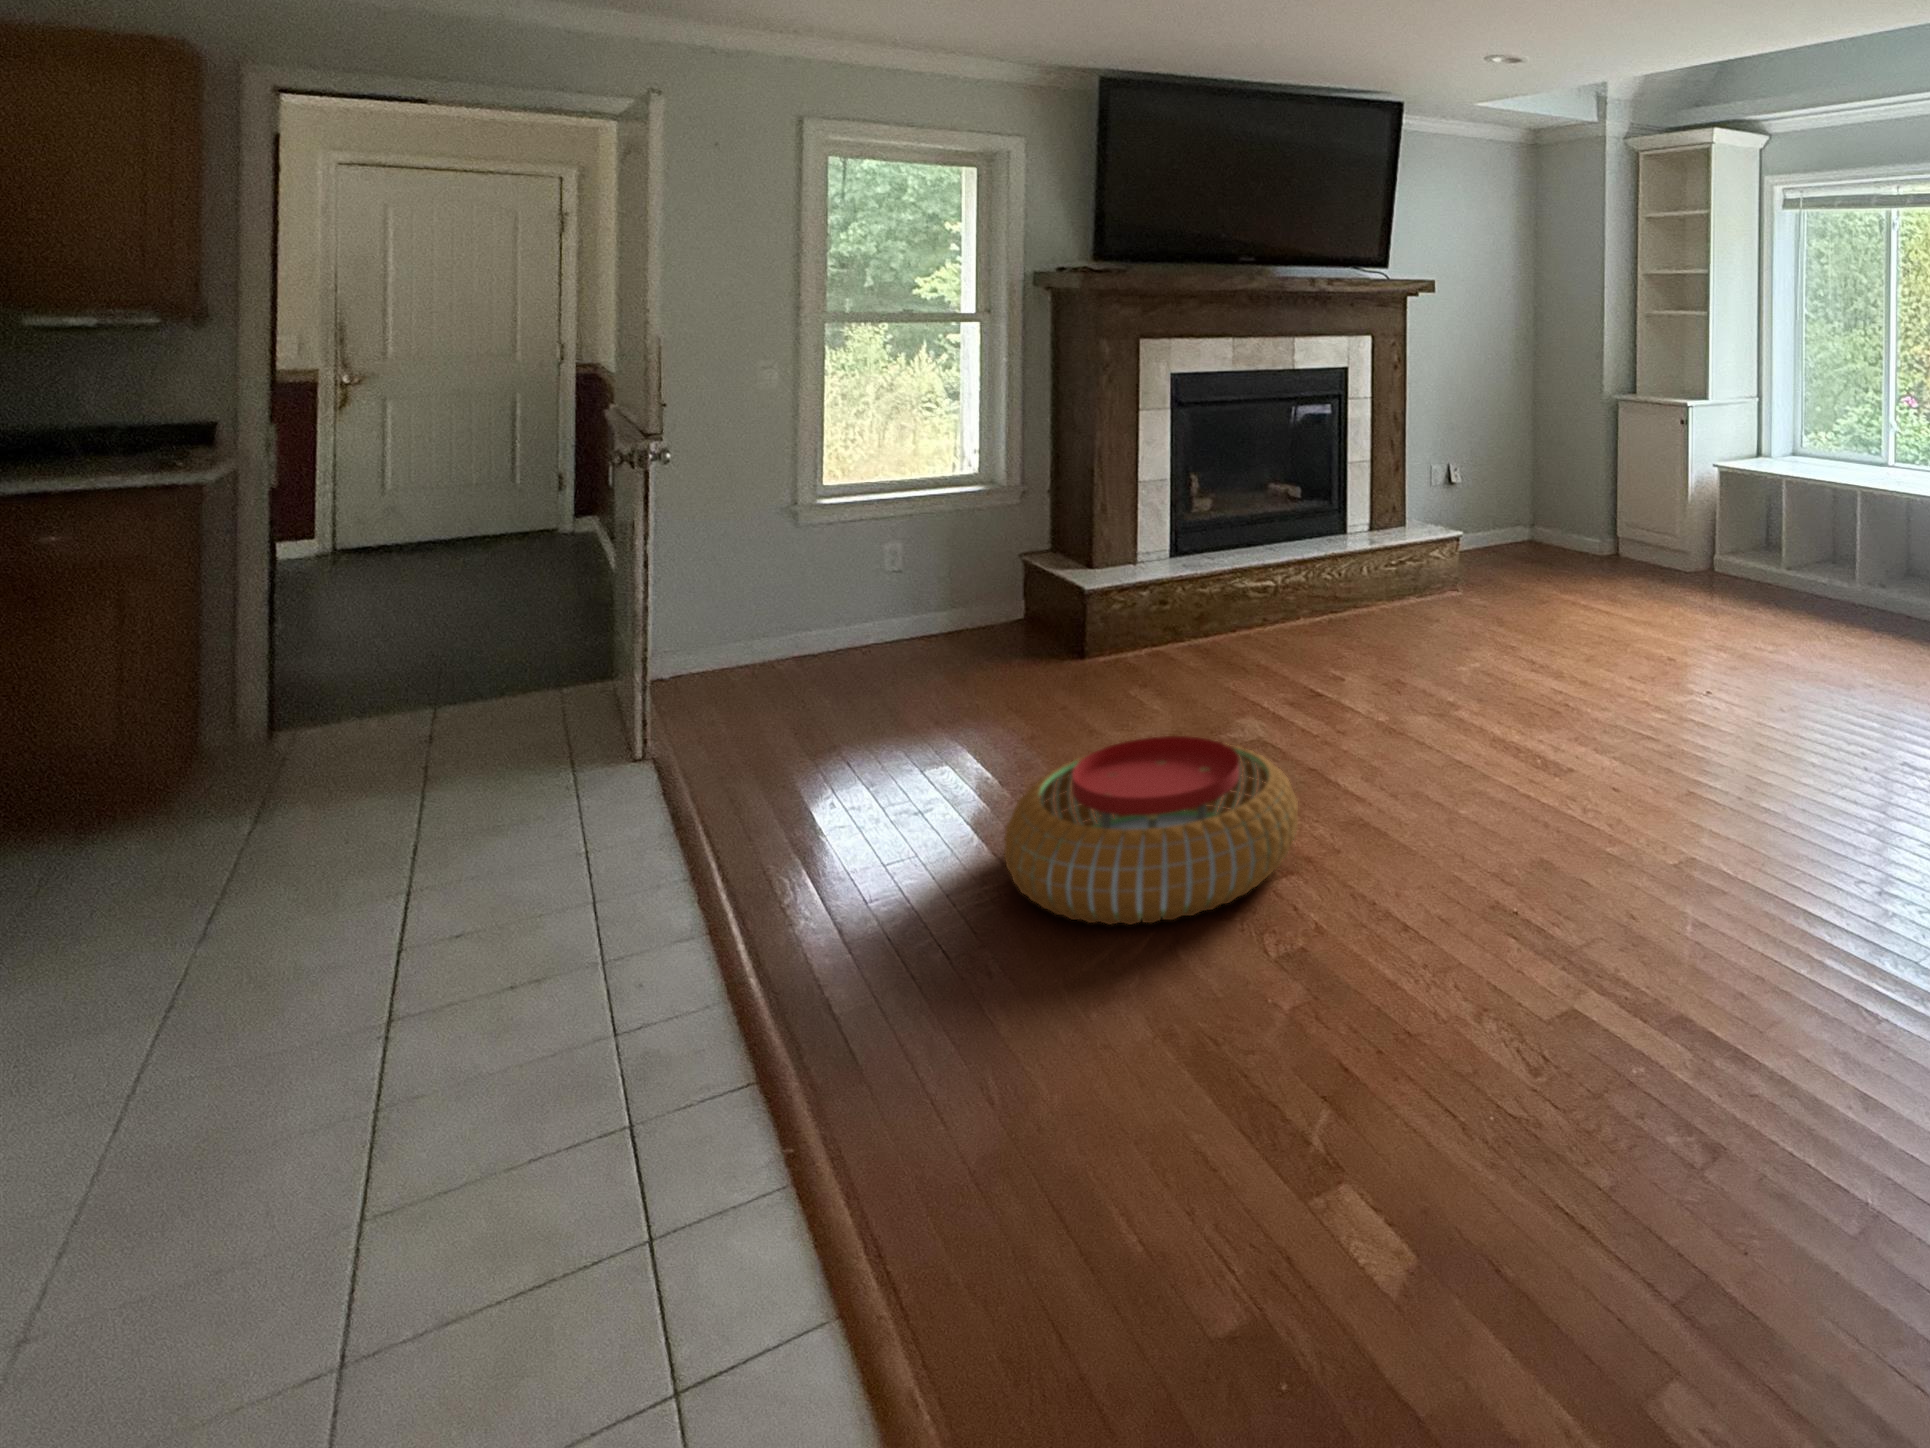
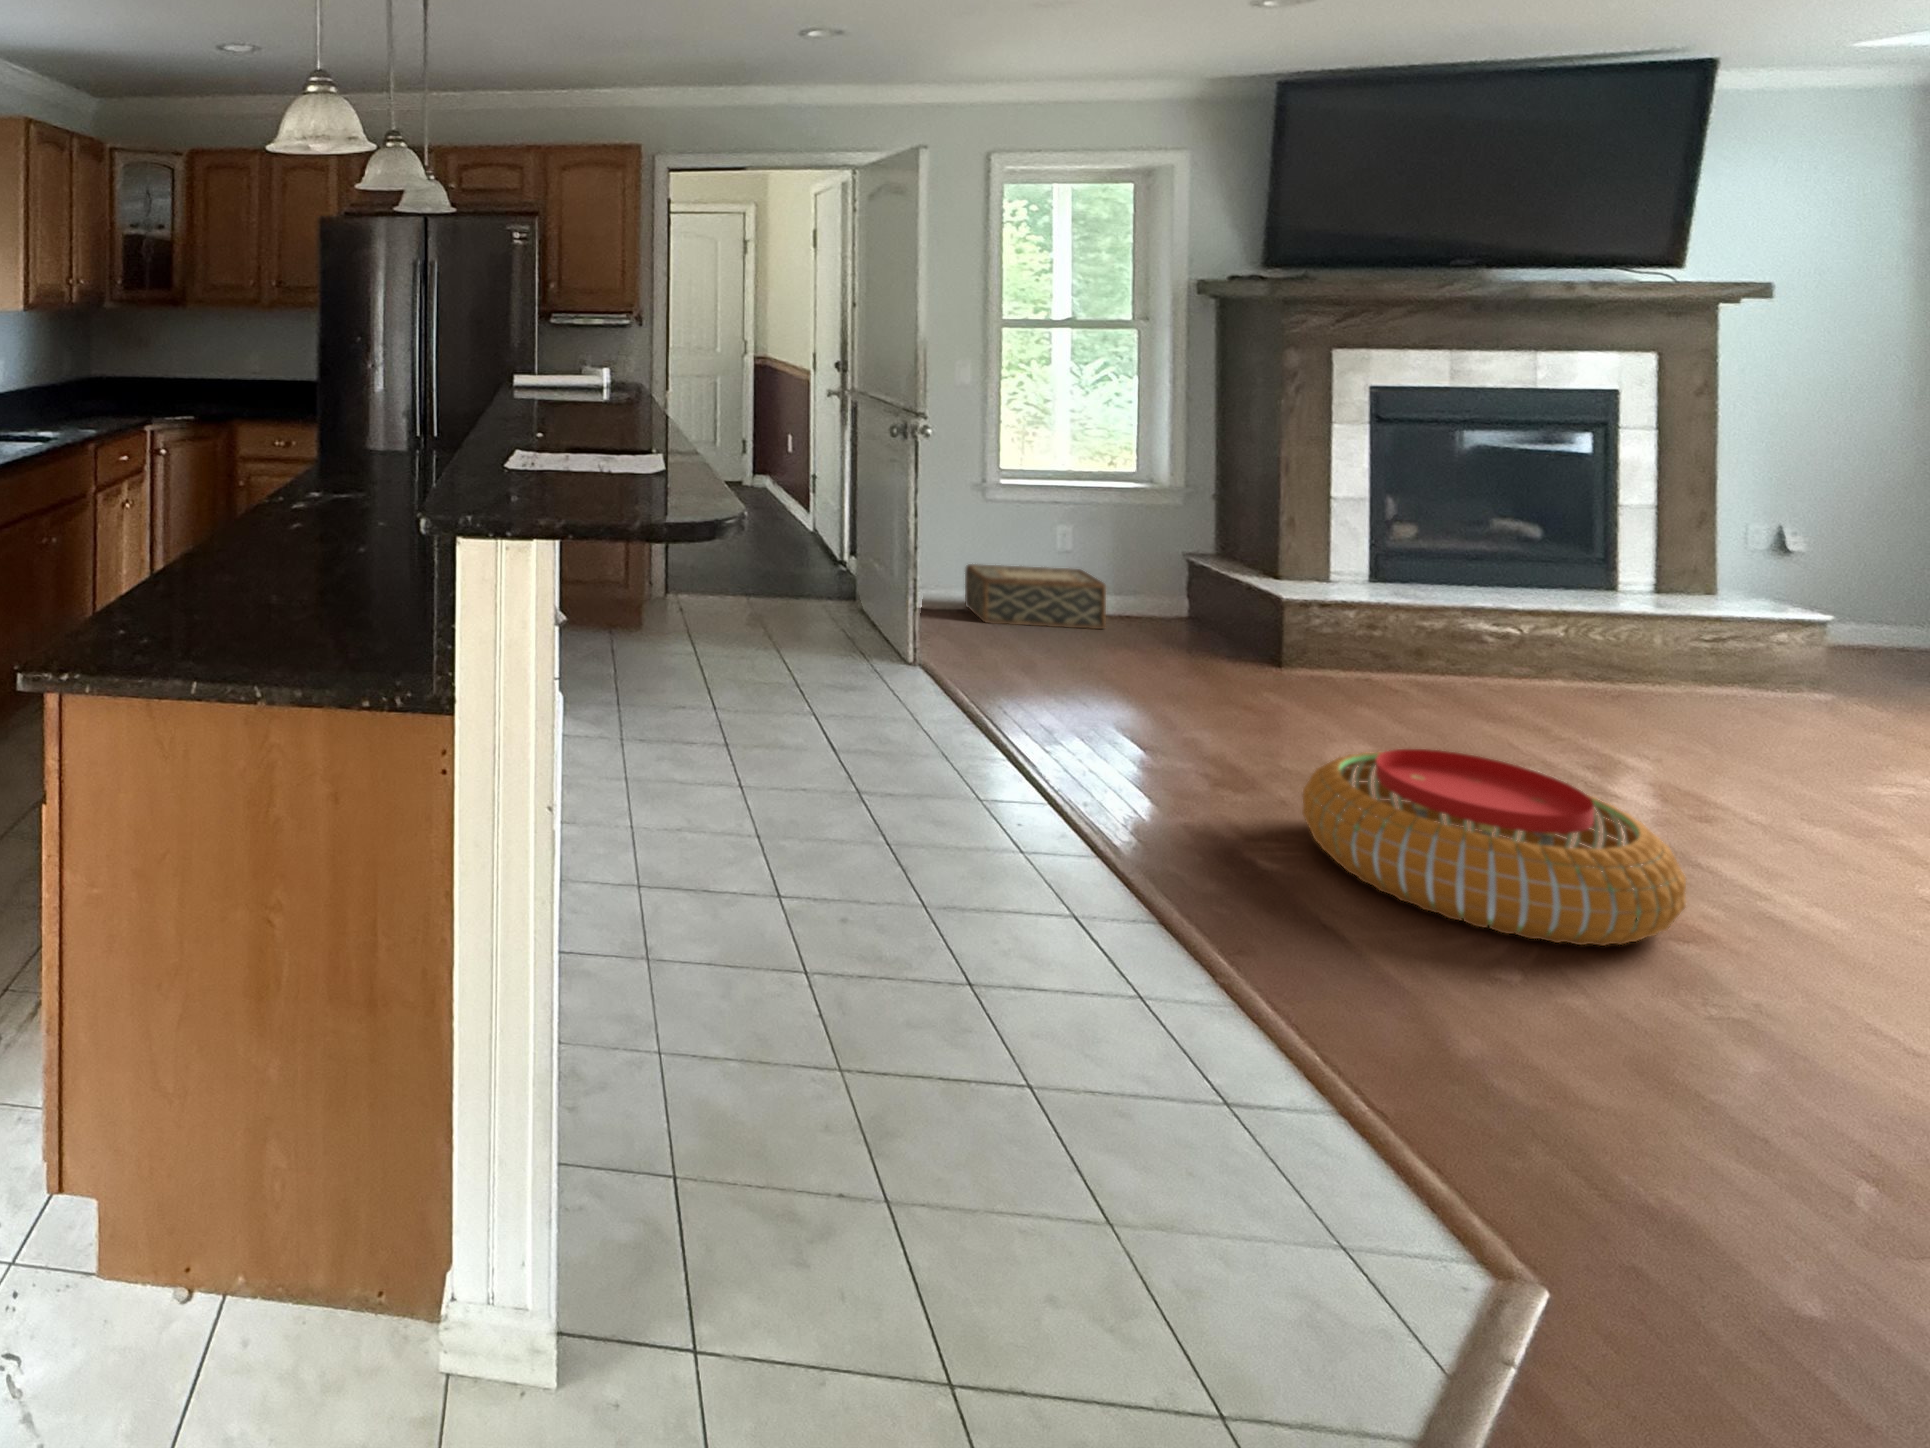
woven basket: none [768,589,928,675] -> present [965,564,1106,629]

